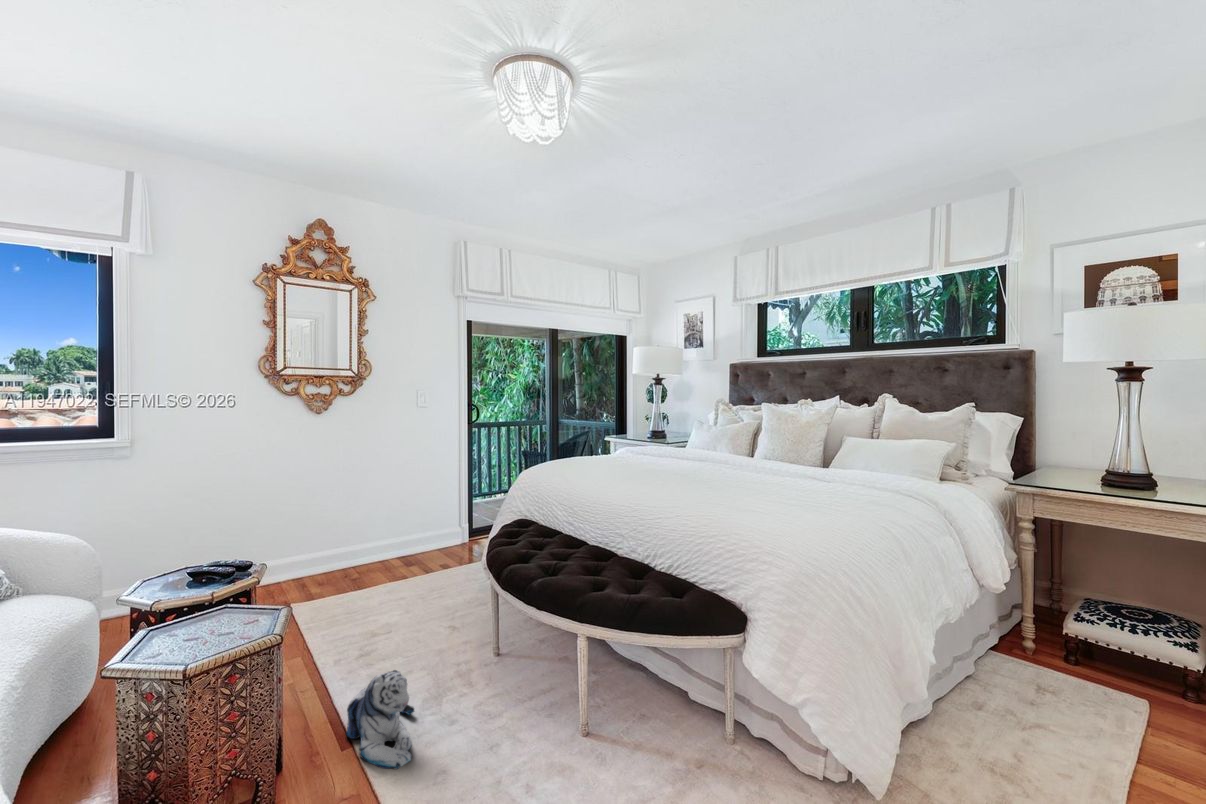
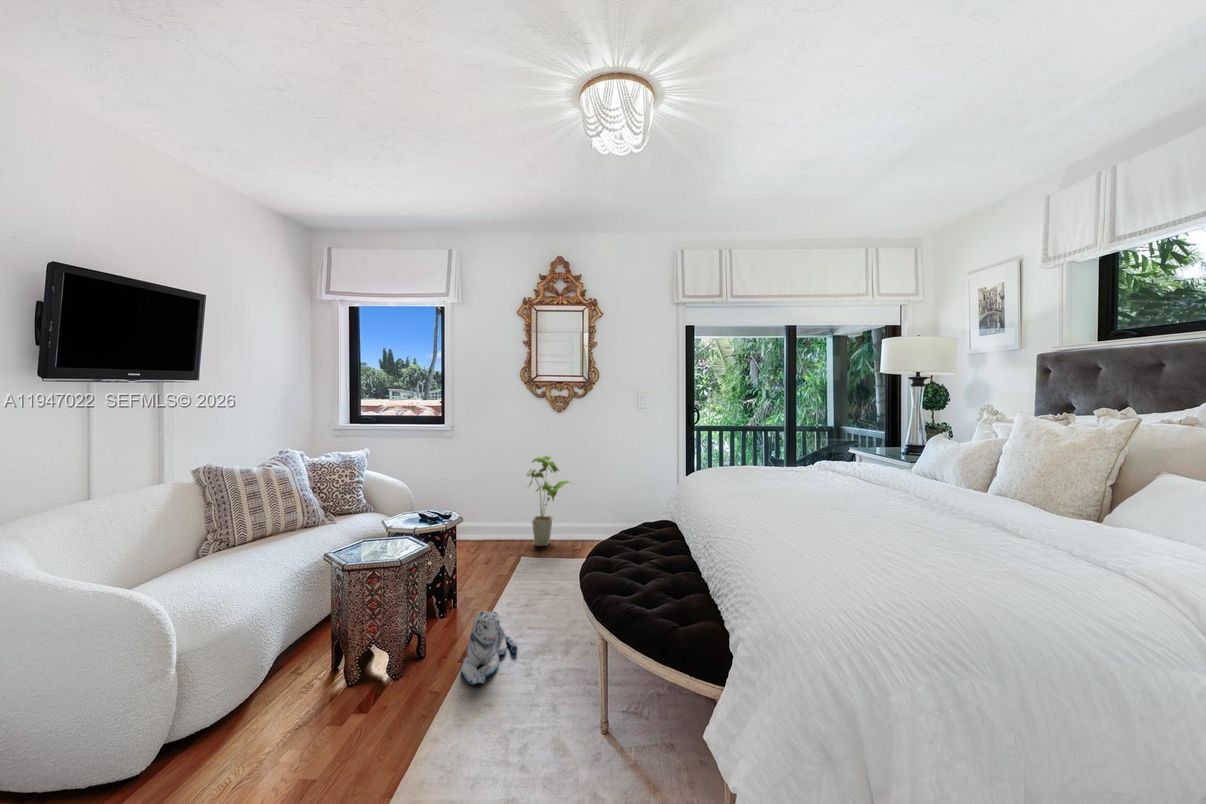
house plant: none [274,470,342,587] -> present [527,456,570,546]

